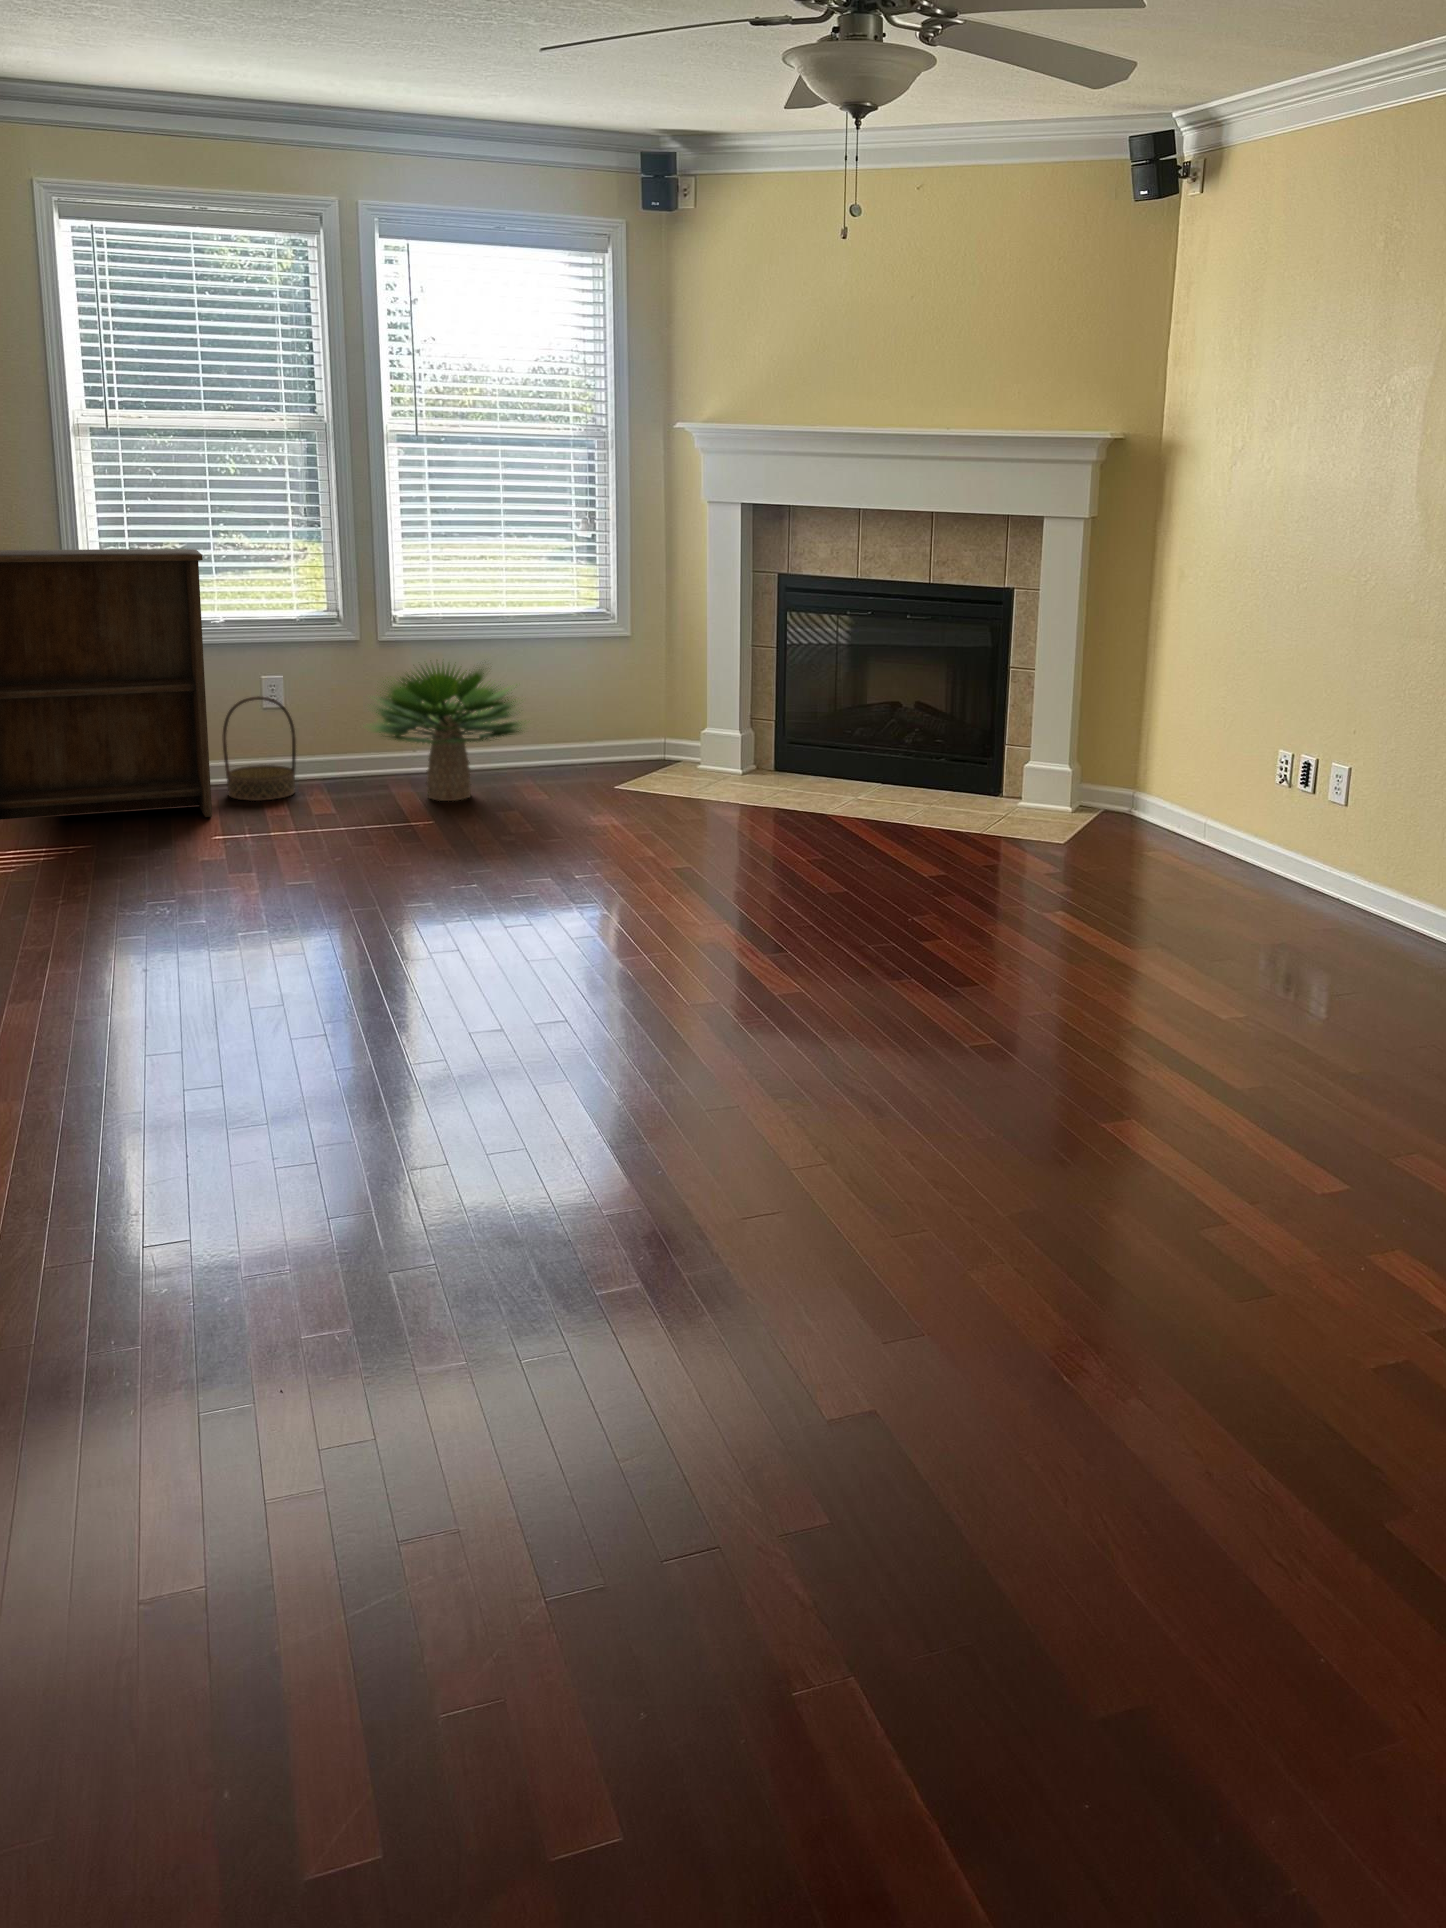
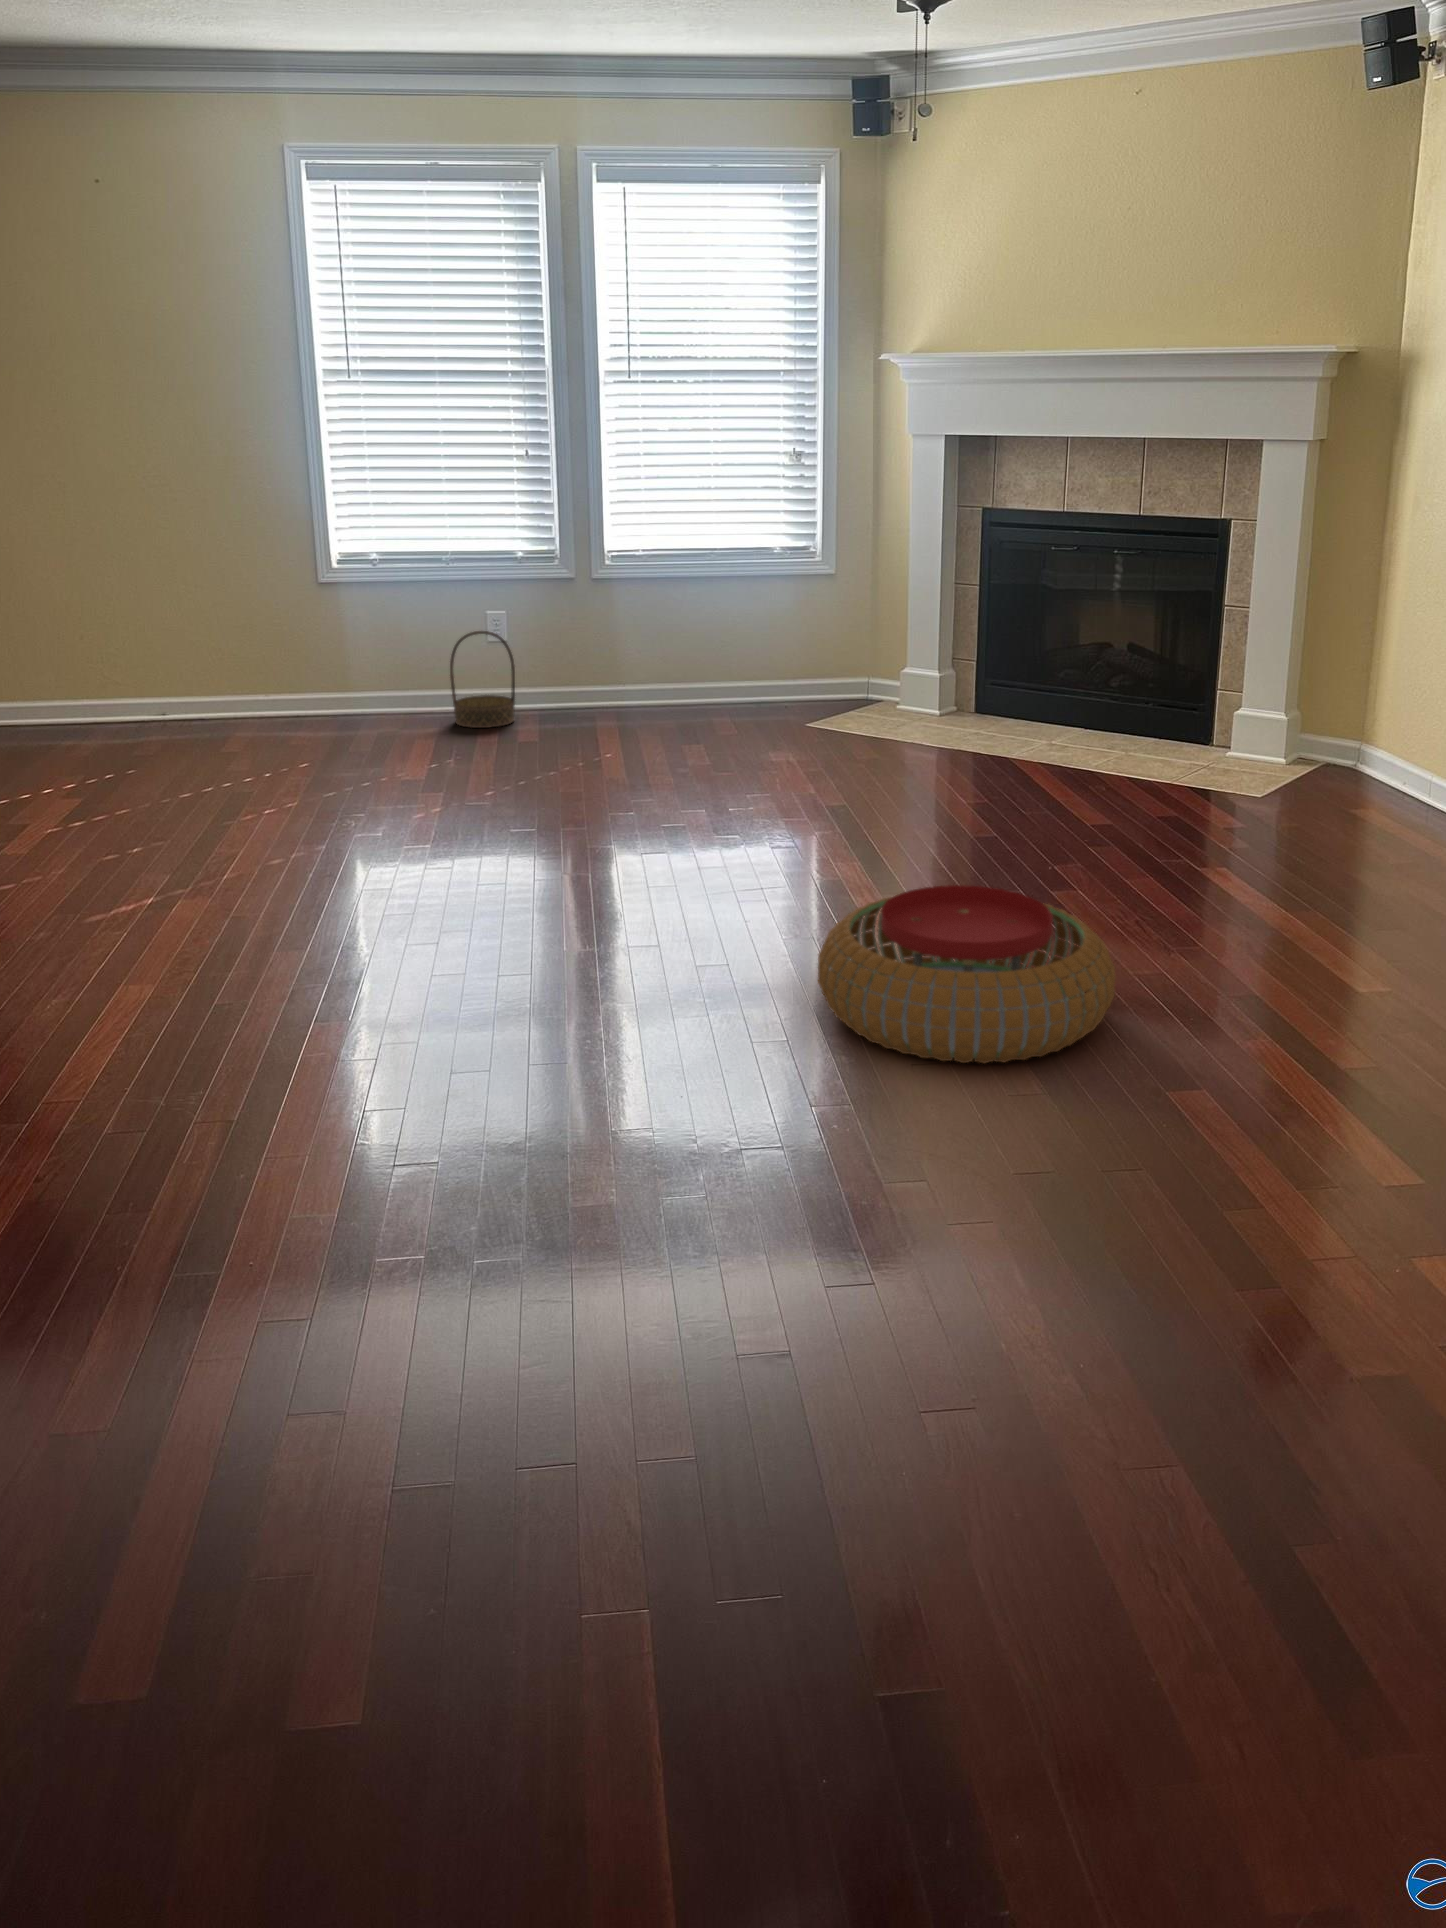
bookshelf: present [0,549,212,820] -> none [218,493,433,750]
potted plant: present [366,665,522,801] -> none [567,595,732,733]
pouf: none [739,940,1024,1111] -> present [818,885,1115,1063]

